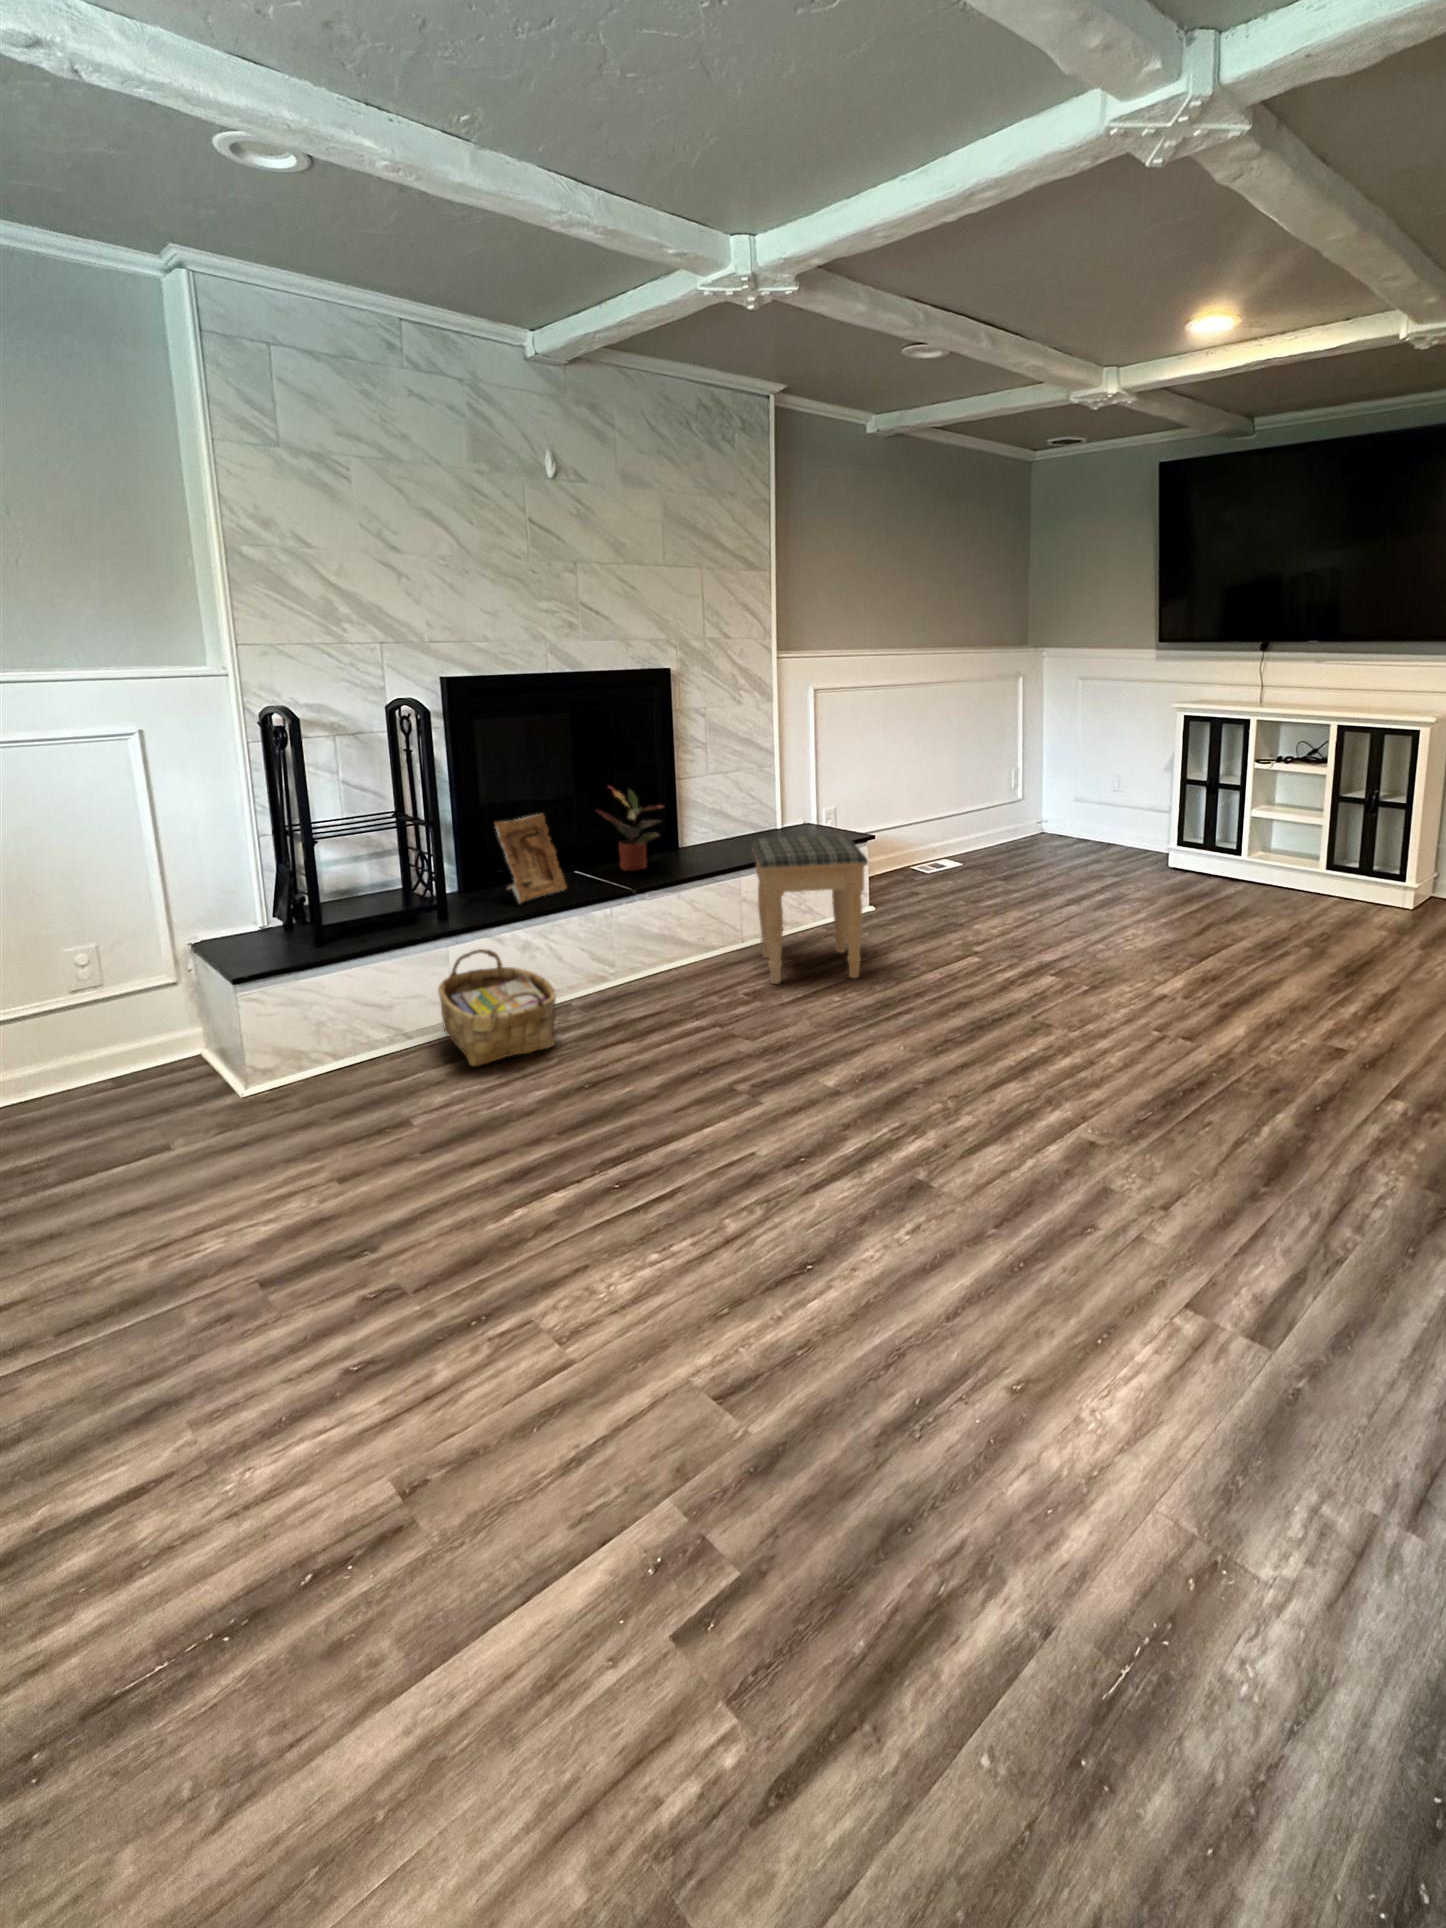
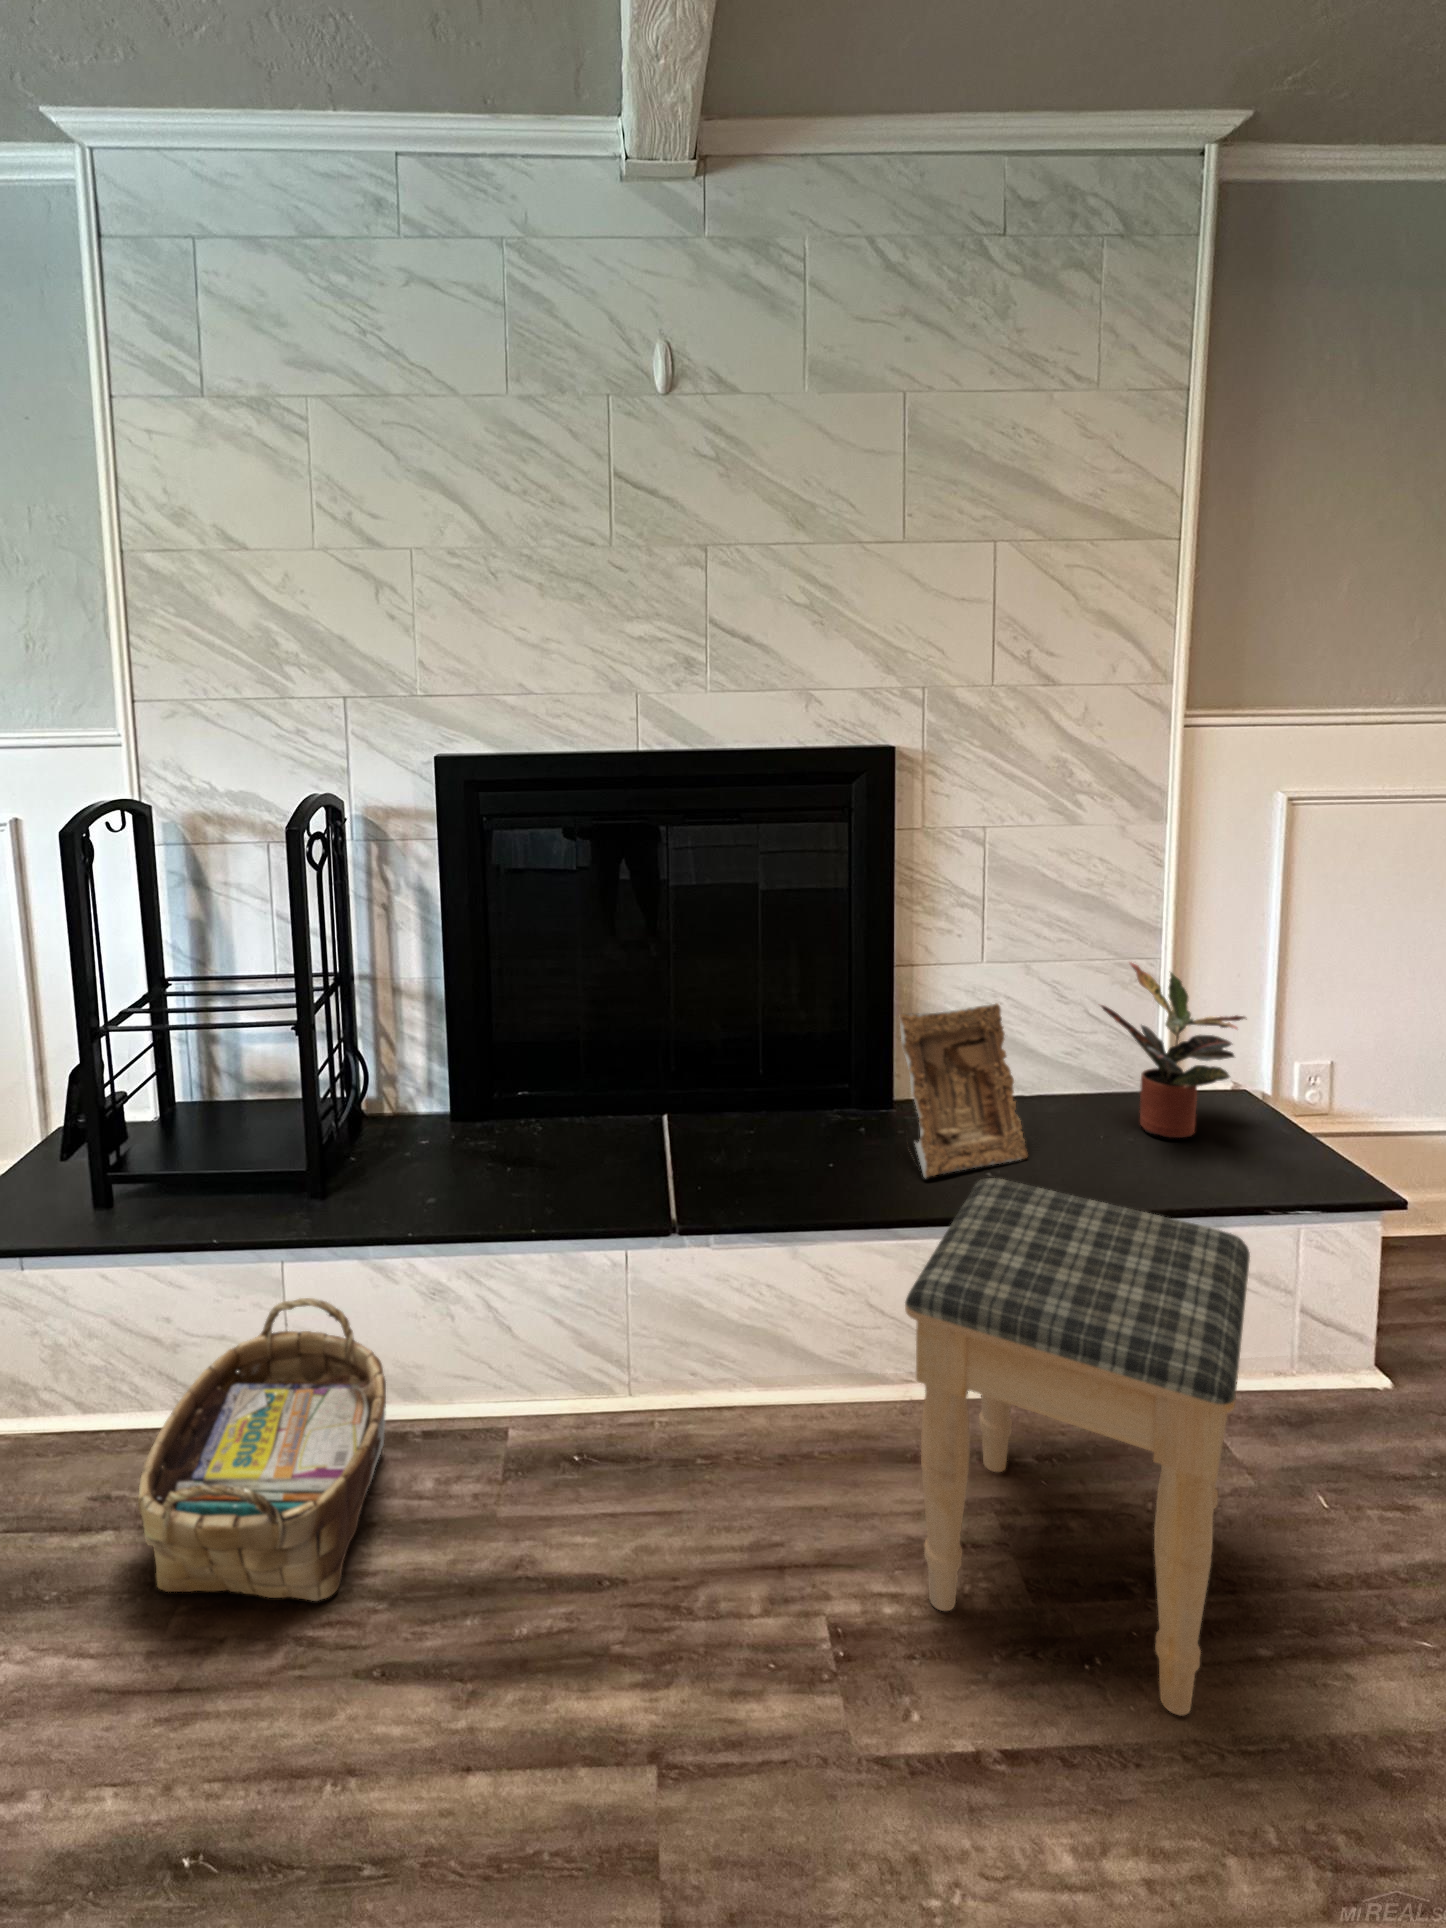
potted plant: present [598,788,663,871] -> present [1101,962,1245,1138]
picture frame: present [495,813,567,903] -> present [900,1003,1028,1178]

